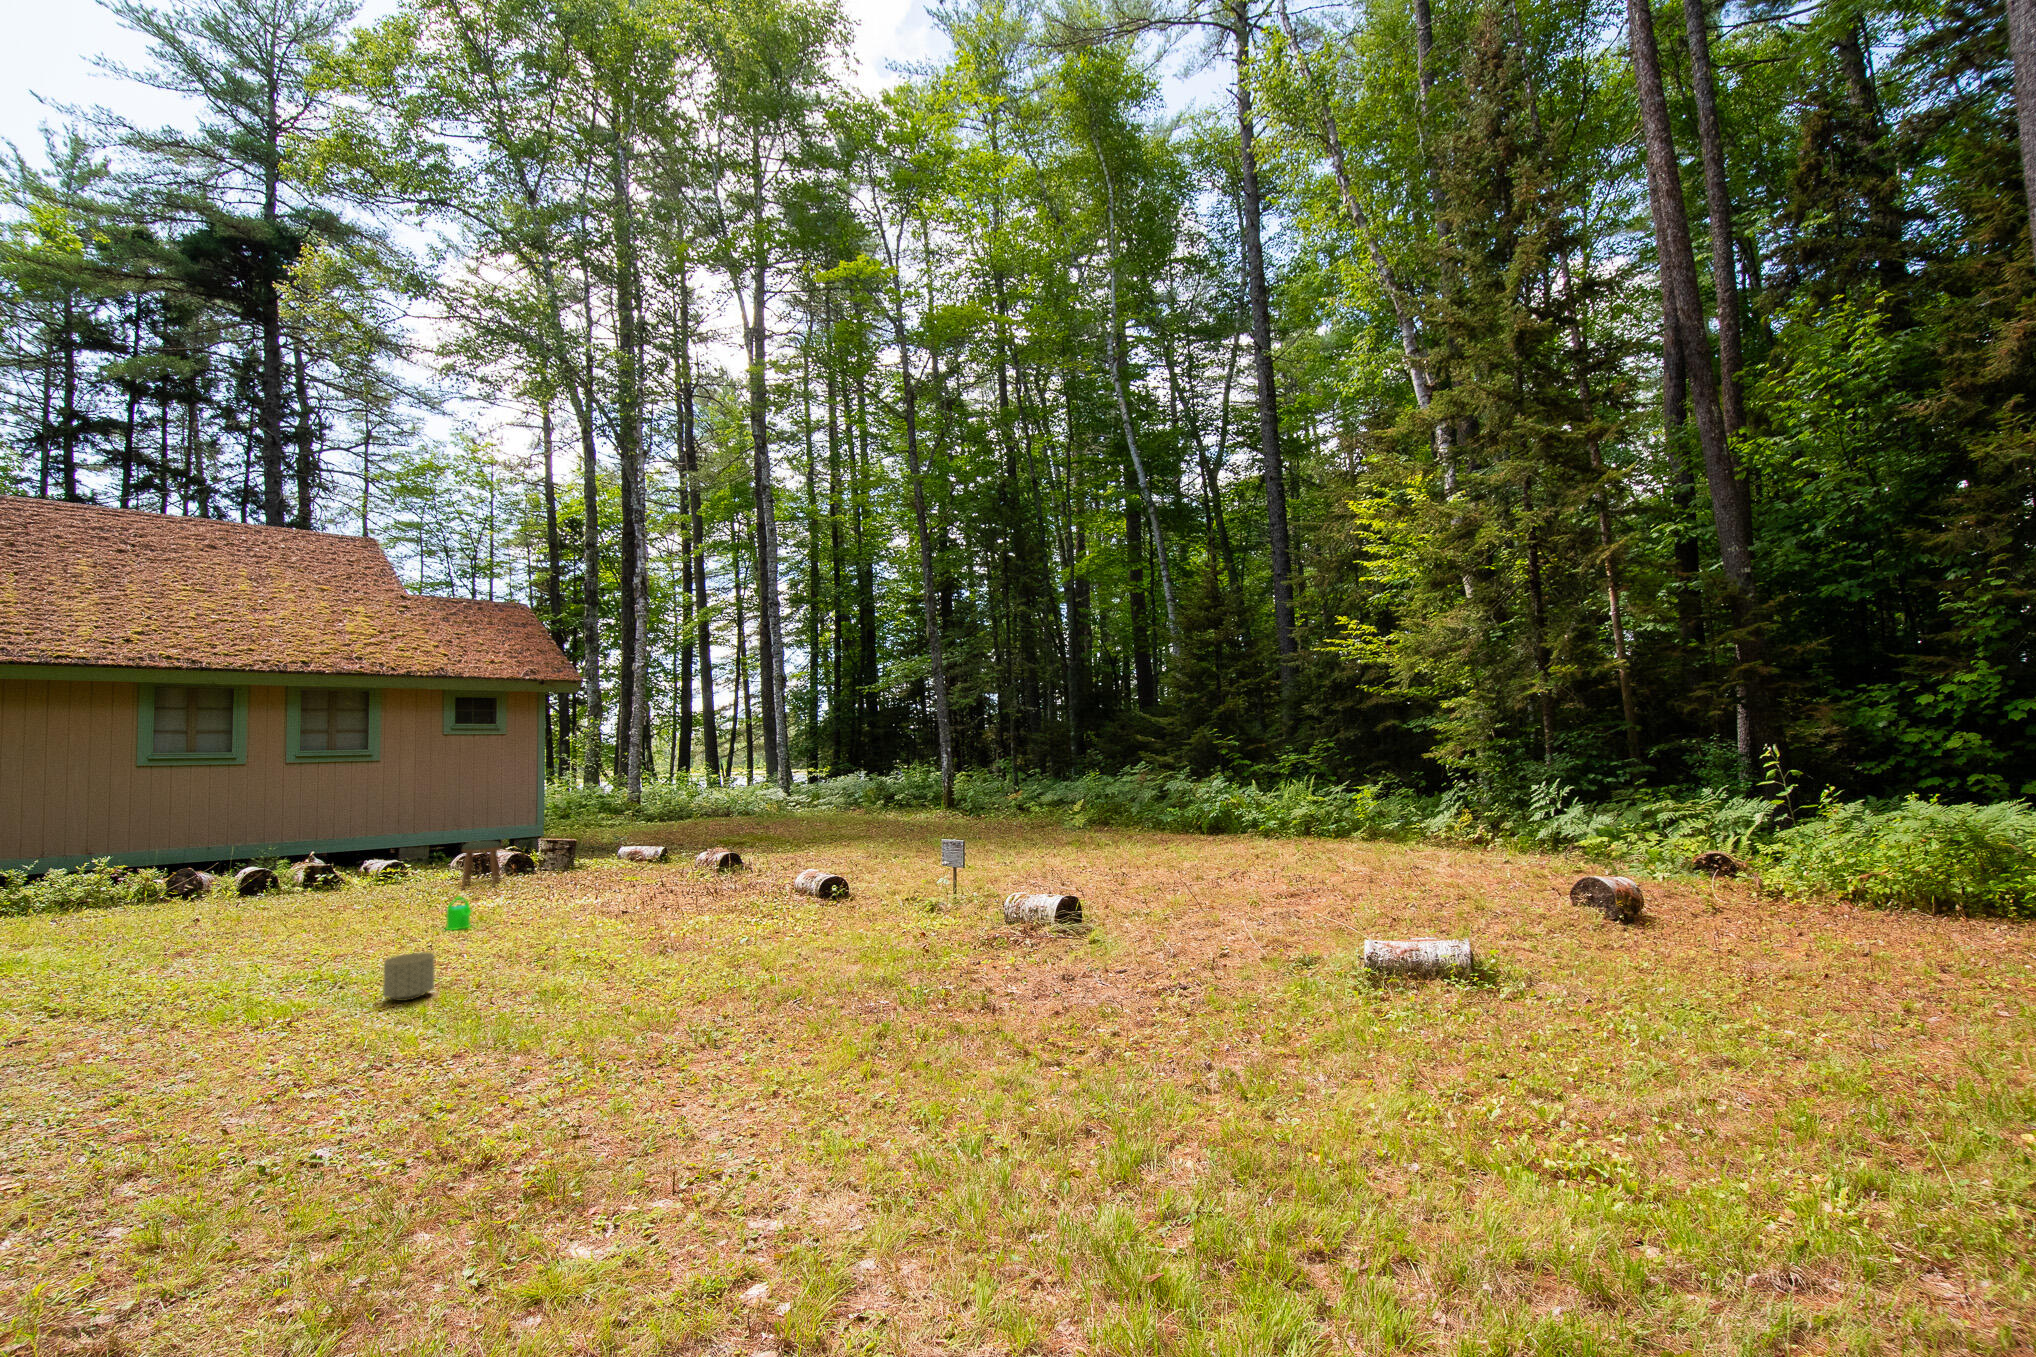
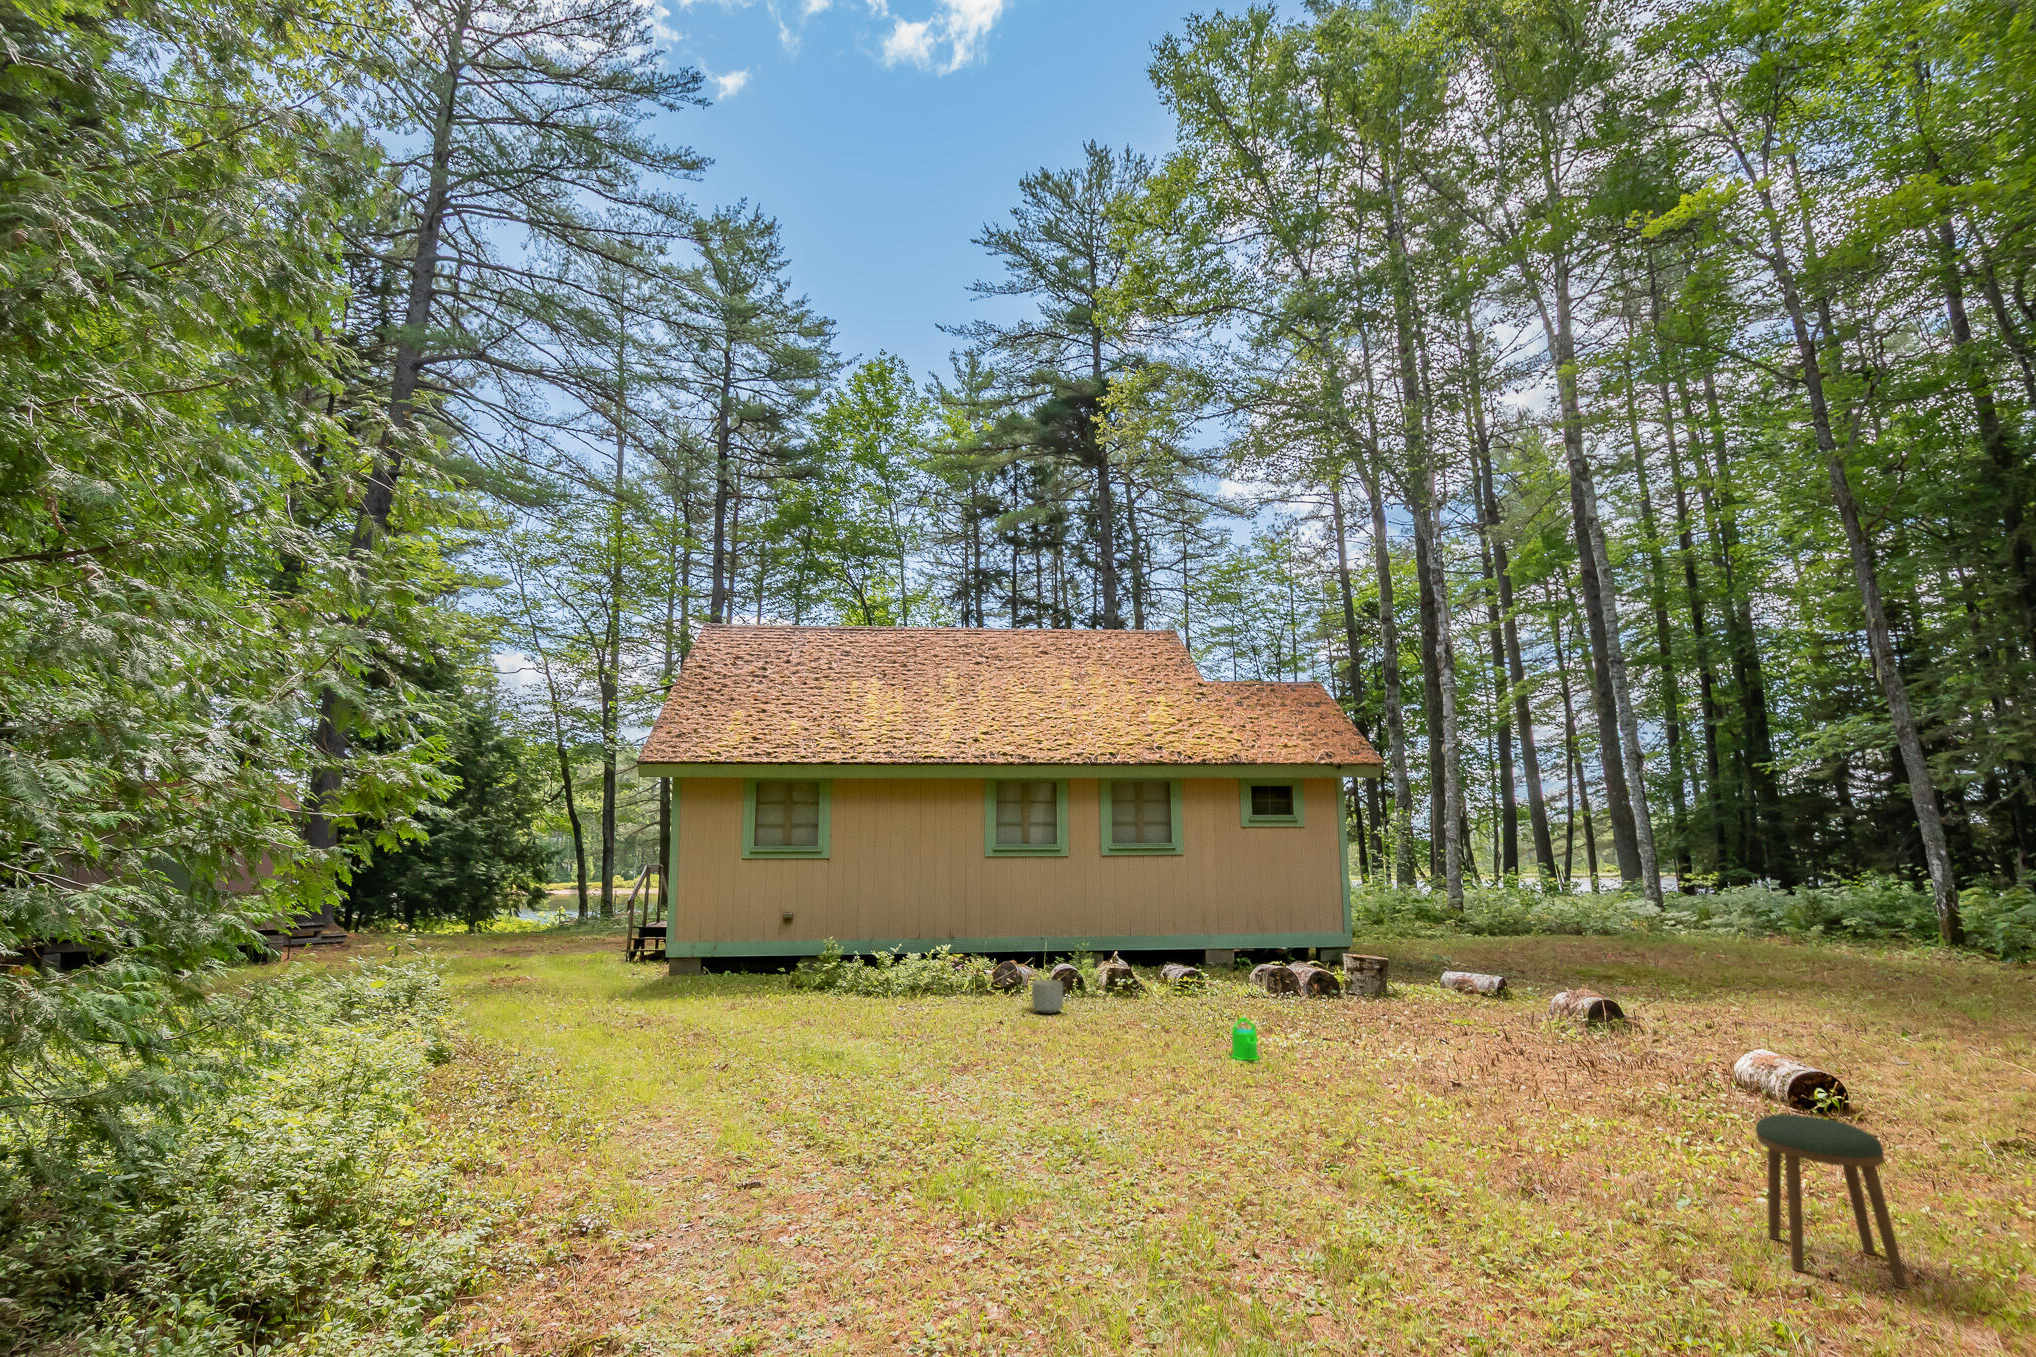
stool: present [462,841,501,890] -> present [1756,1115,1908,1289]
planter: present [383,952,435,1001] -> present [1032,980,1063,1014]

